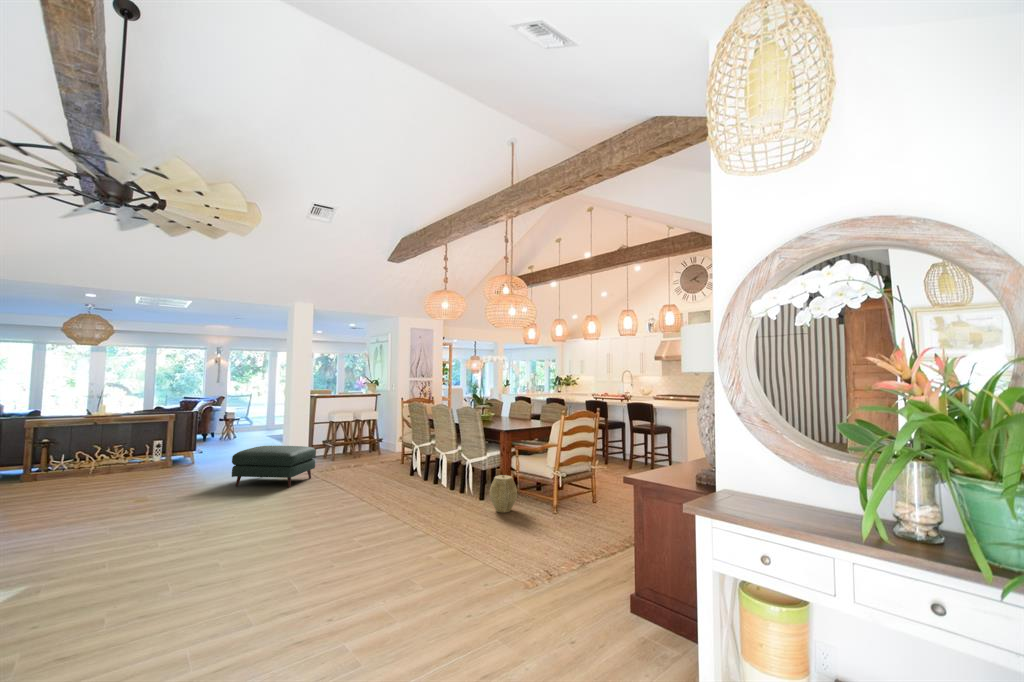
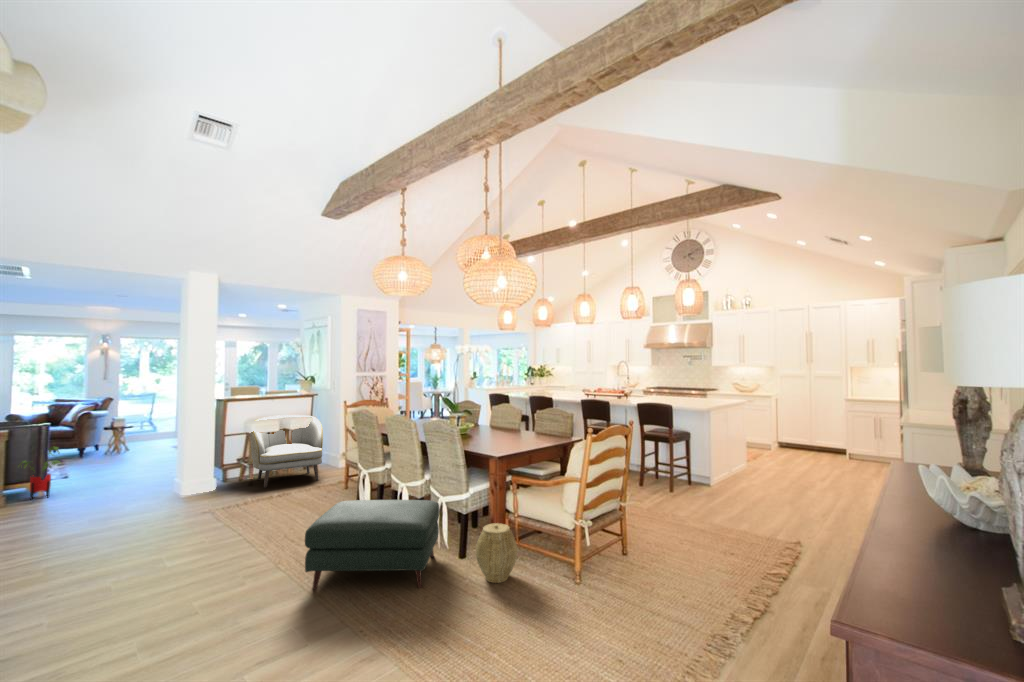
armchair: none [333,409,385,462] -> present [250,415,323,488]
house plant: none [179,427,206,464] -> present [19,447,59,500]
ottoman: present [232,446,316,488] -> present [305,500,439,589]

